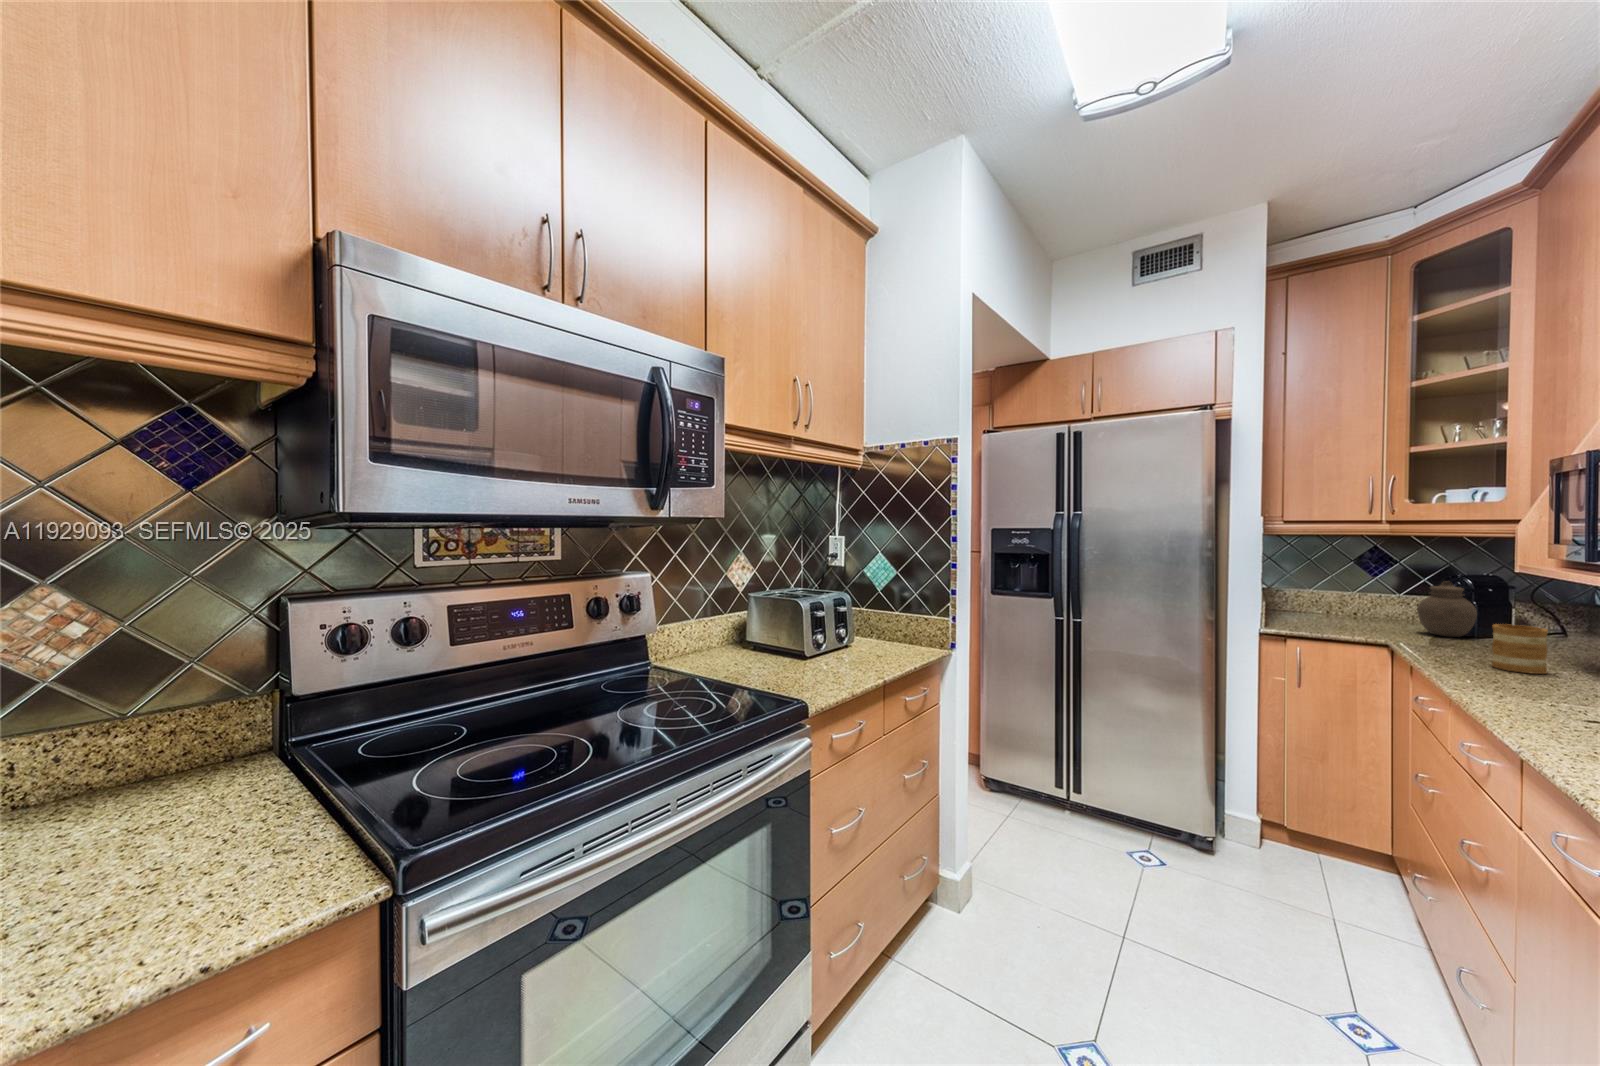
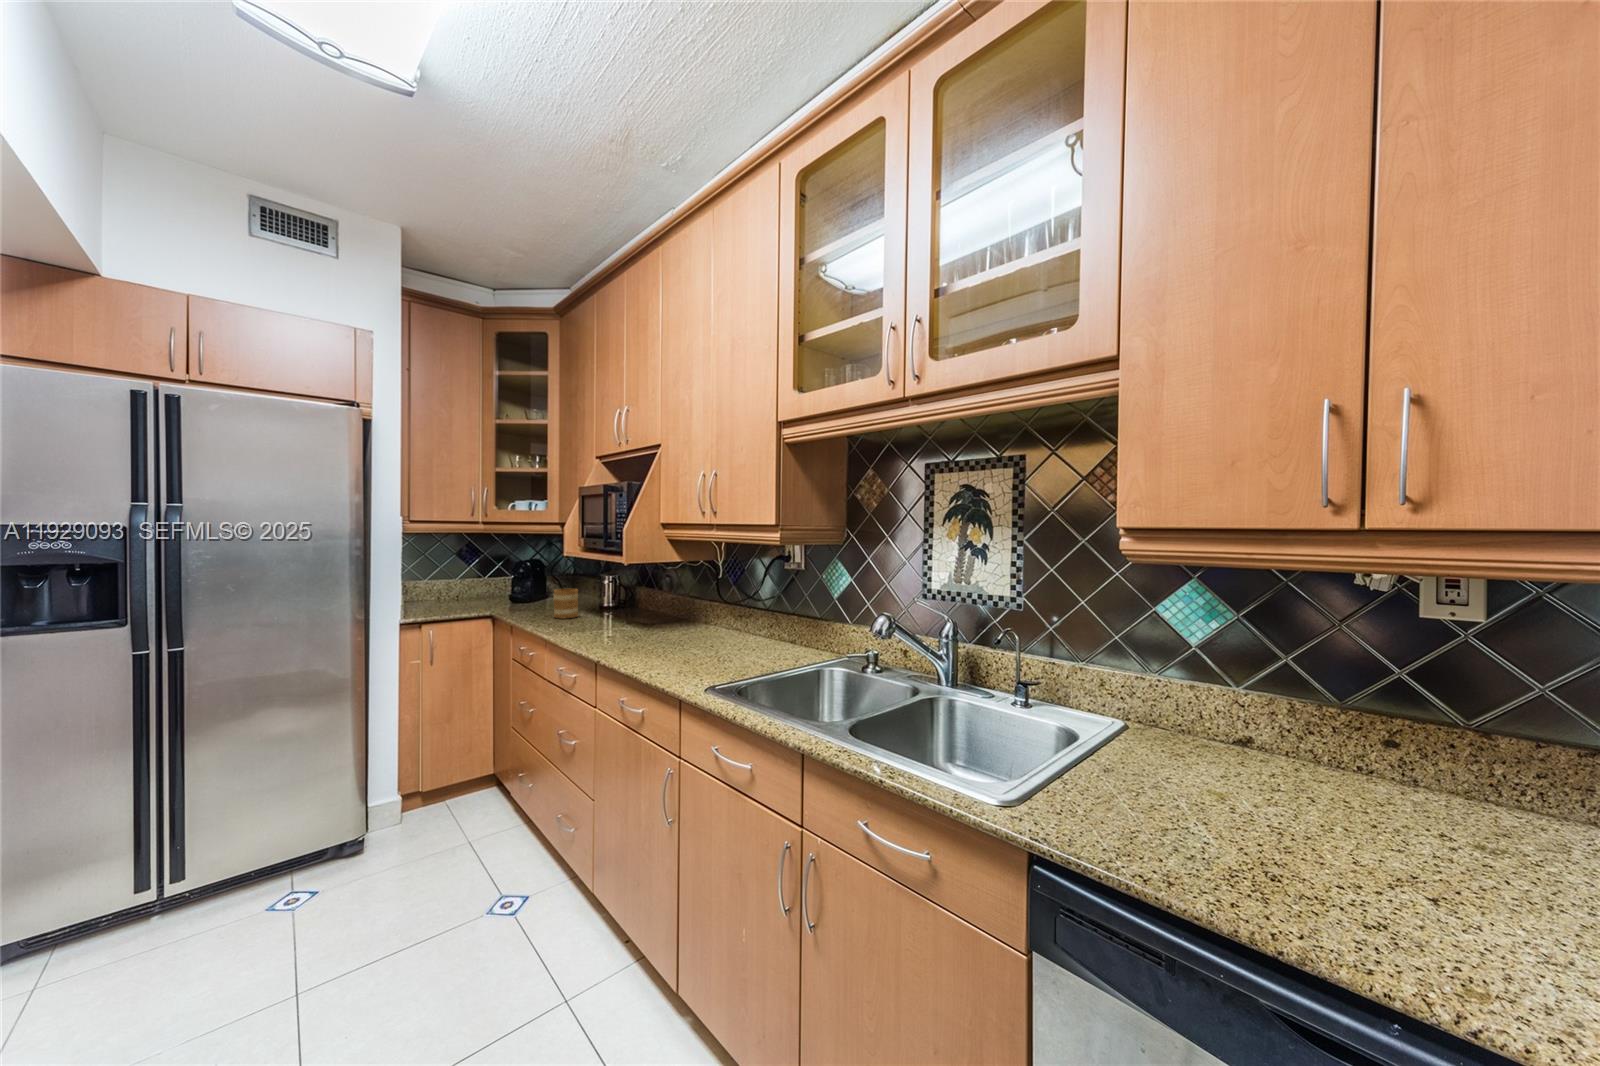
jar: present [1417,581,1477,637] -> none [502,565,534,604]

